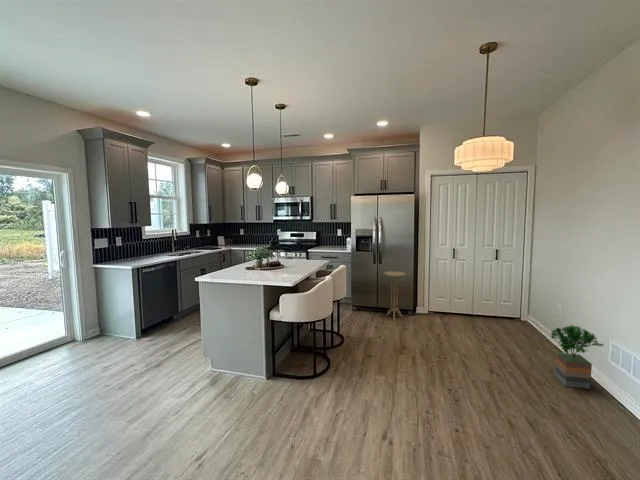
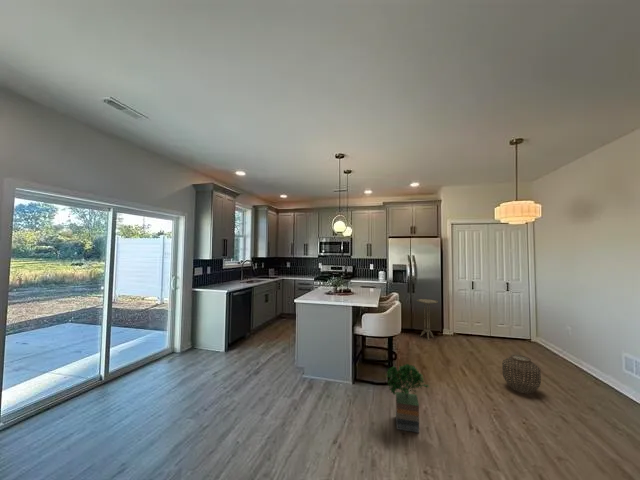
potted tree: present [551,325,603,389] -> present [387,364,429,433]
woven basket: none [457,341,501,389] -> present [502,355,541,394]

